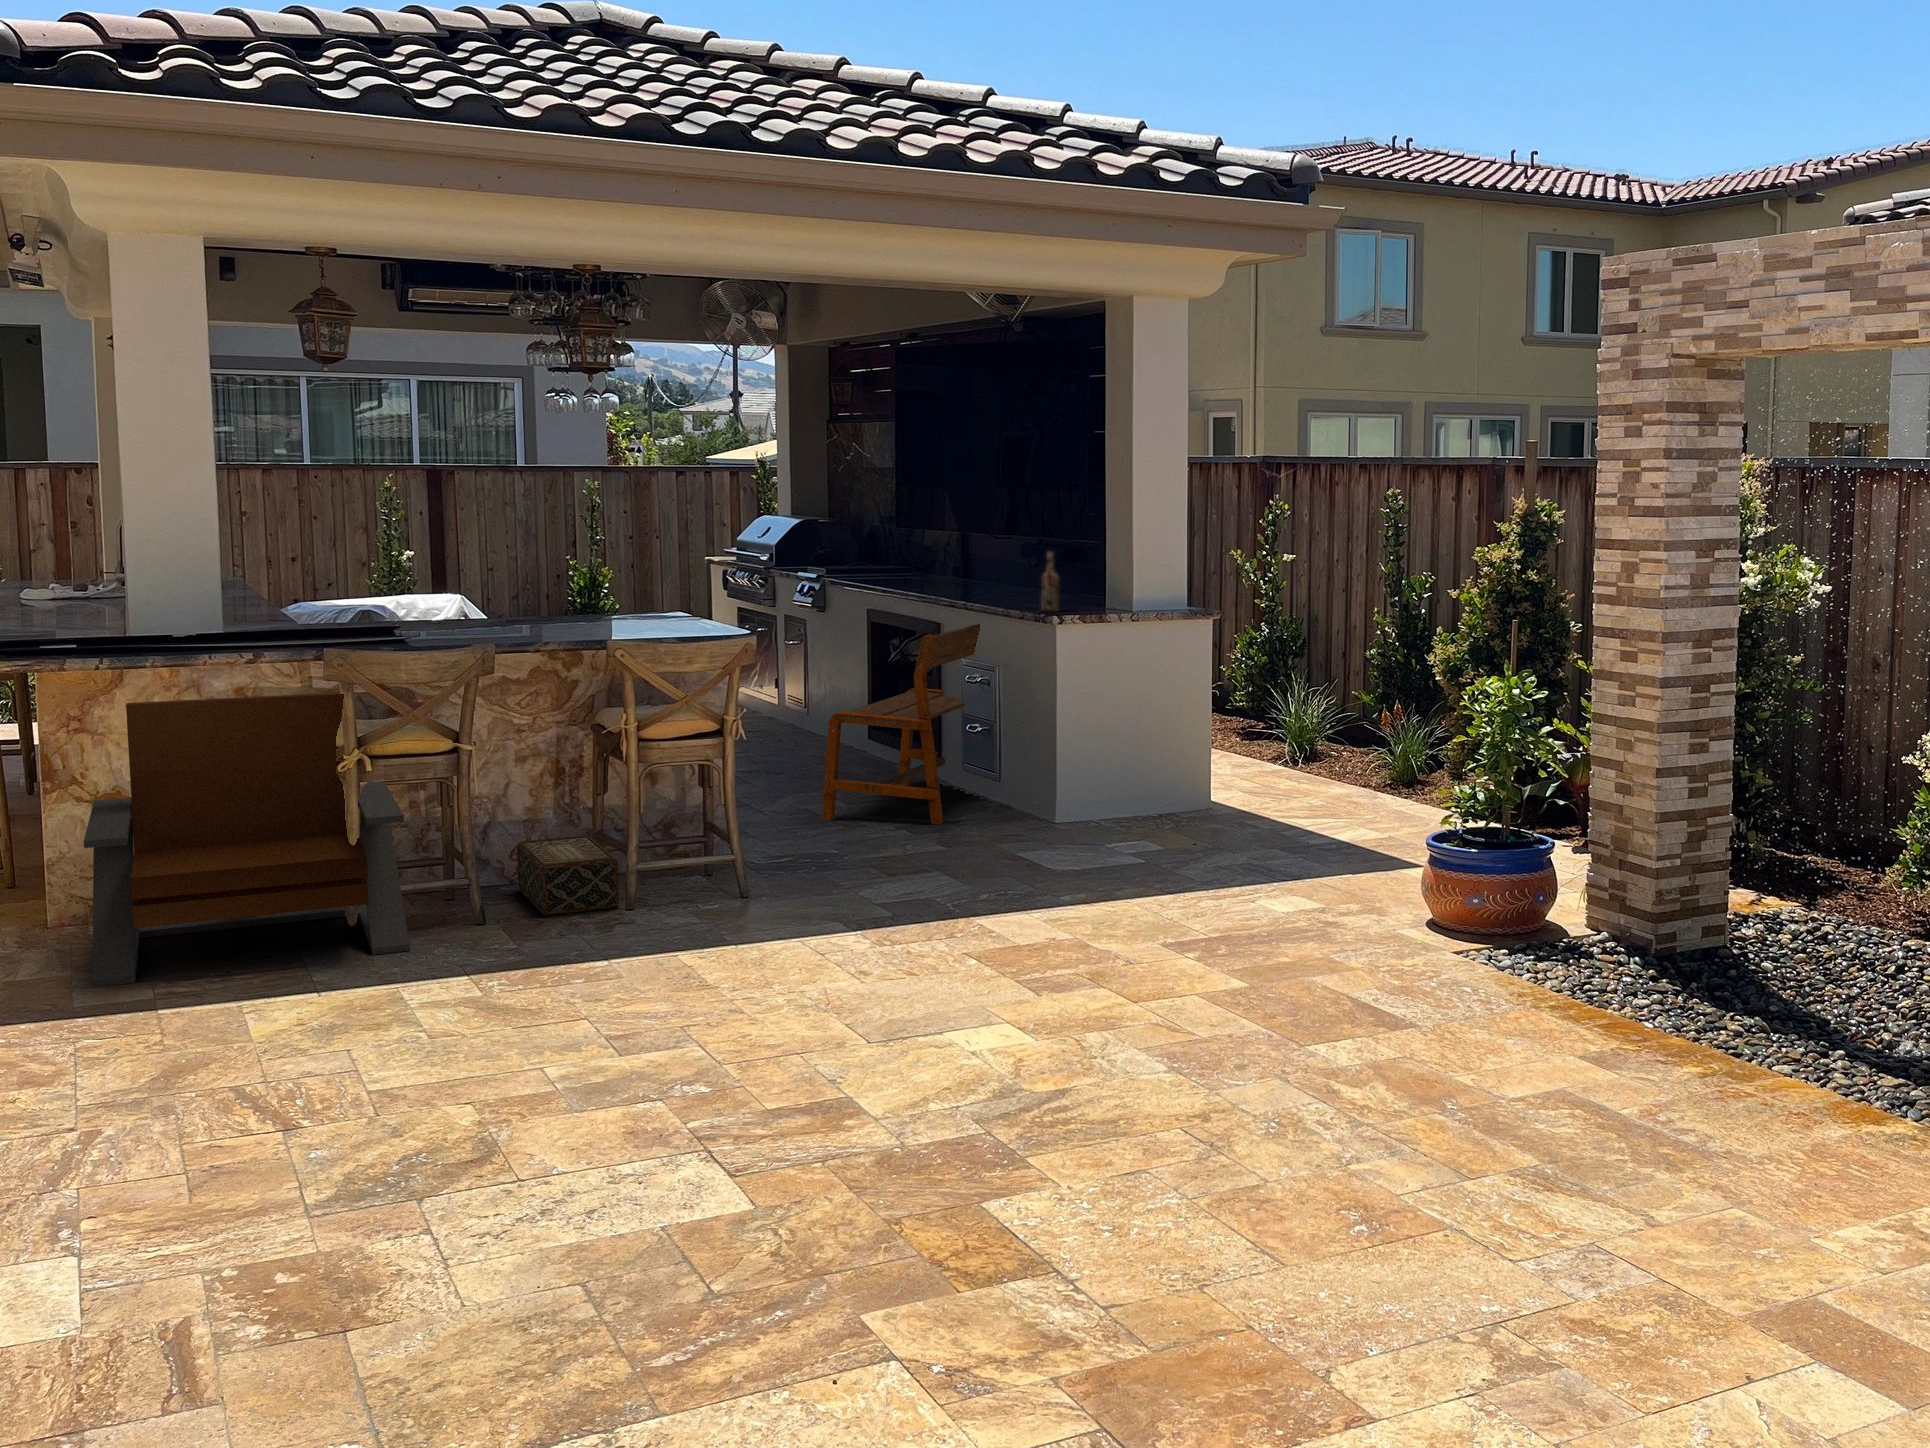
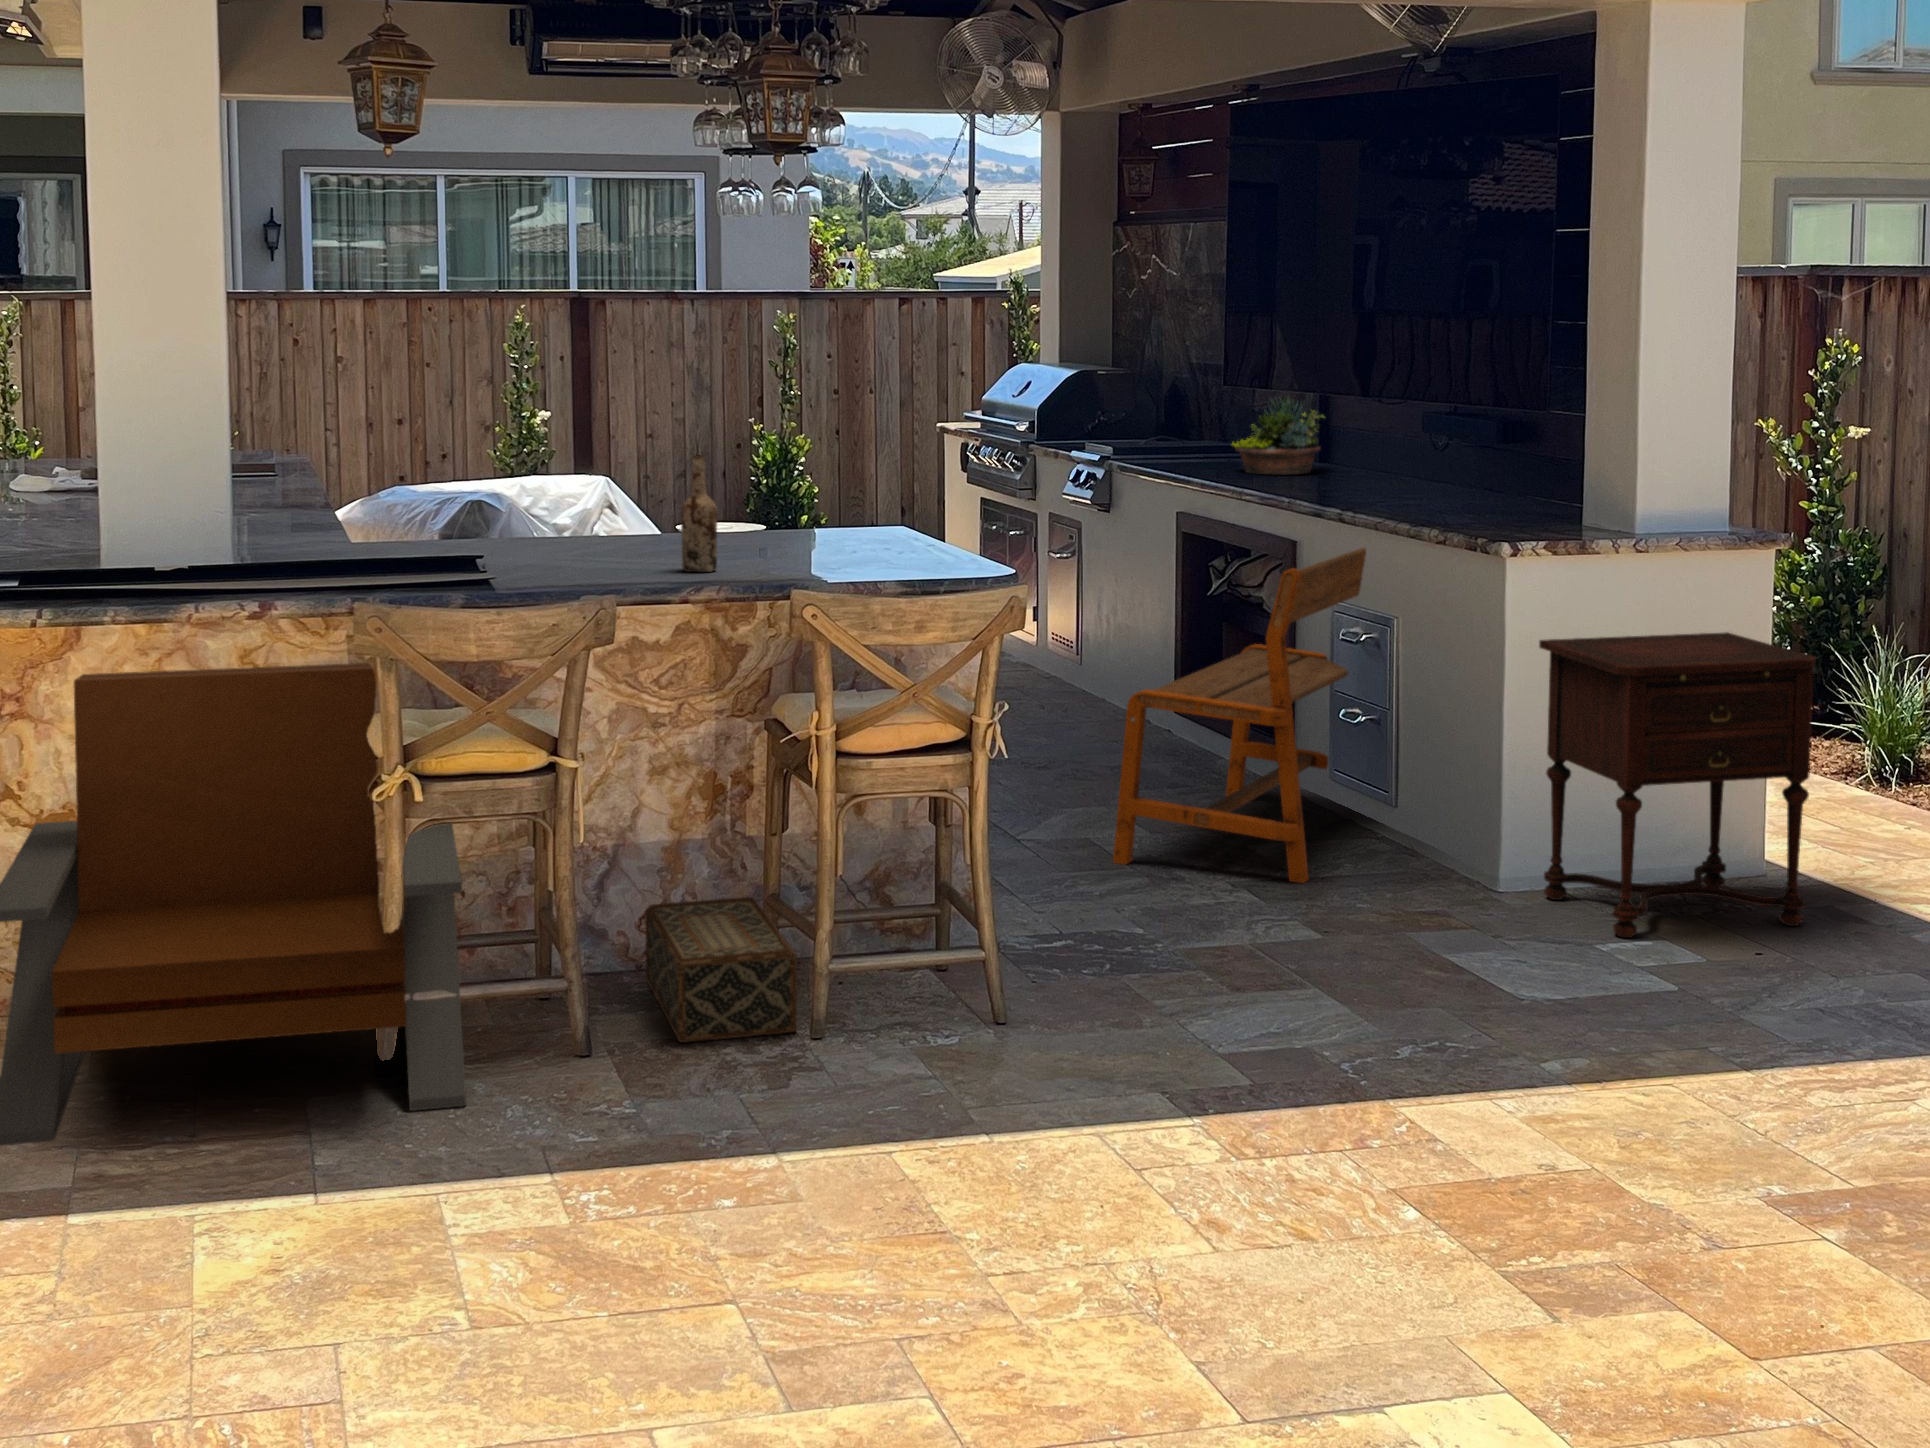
succulent planter: none [902,534,962,584] -> present [1232,397,1324,474]
wine bottle: present [1041,551,1060,612] -> present [681,456,717,572]
side table: none [1076,667,1228,841] -> present [1539,632,1816,938]

